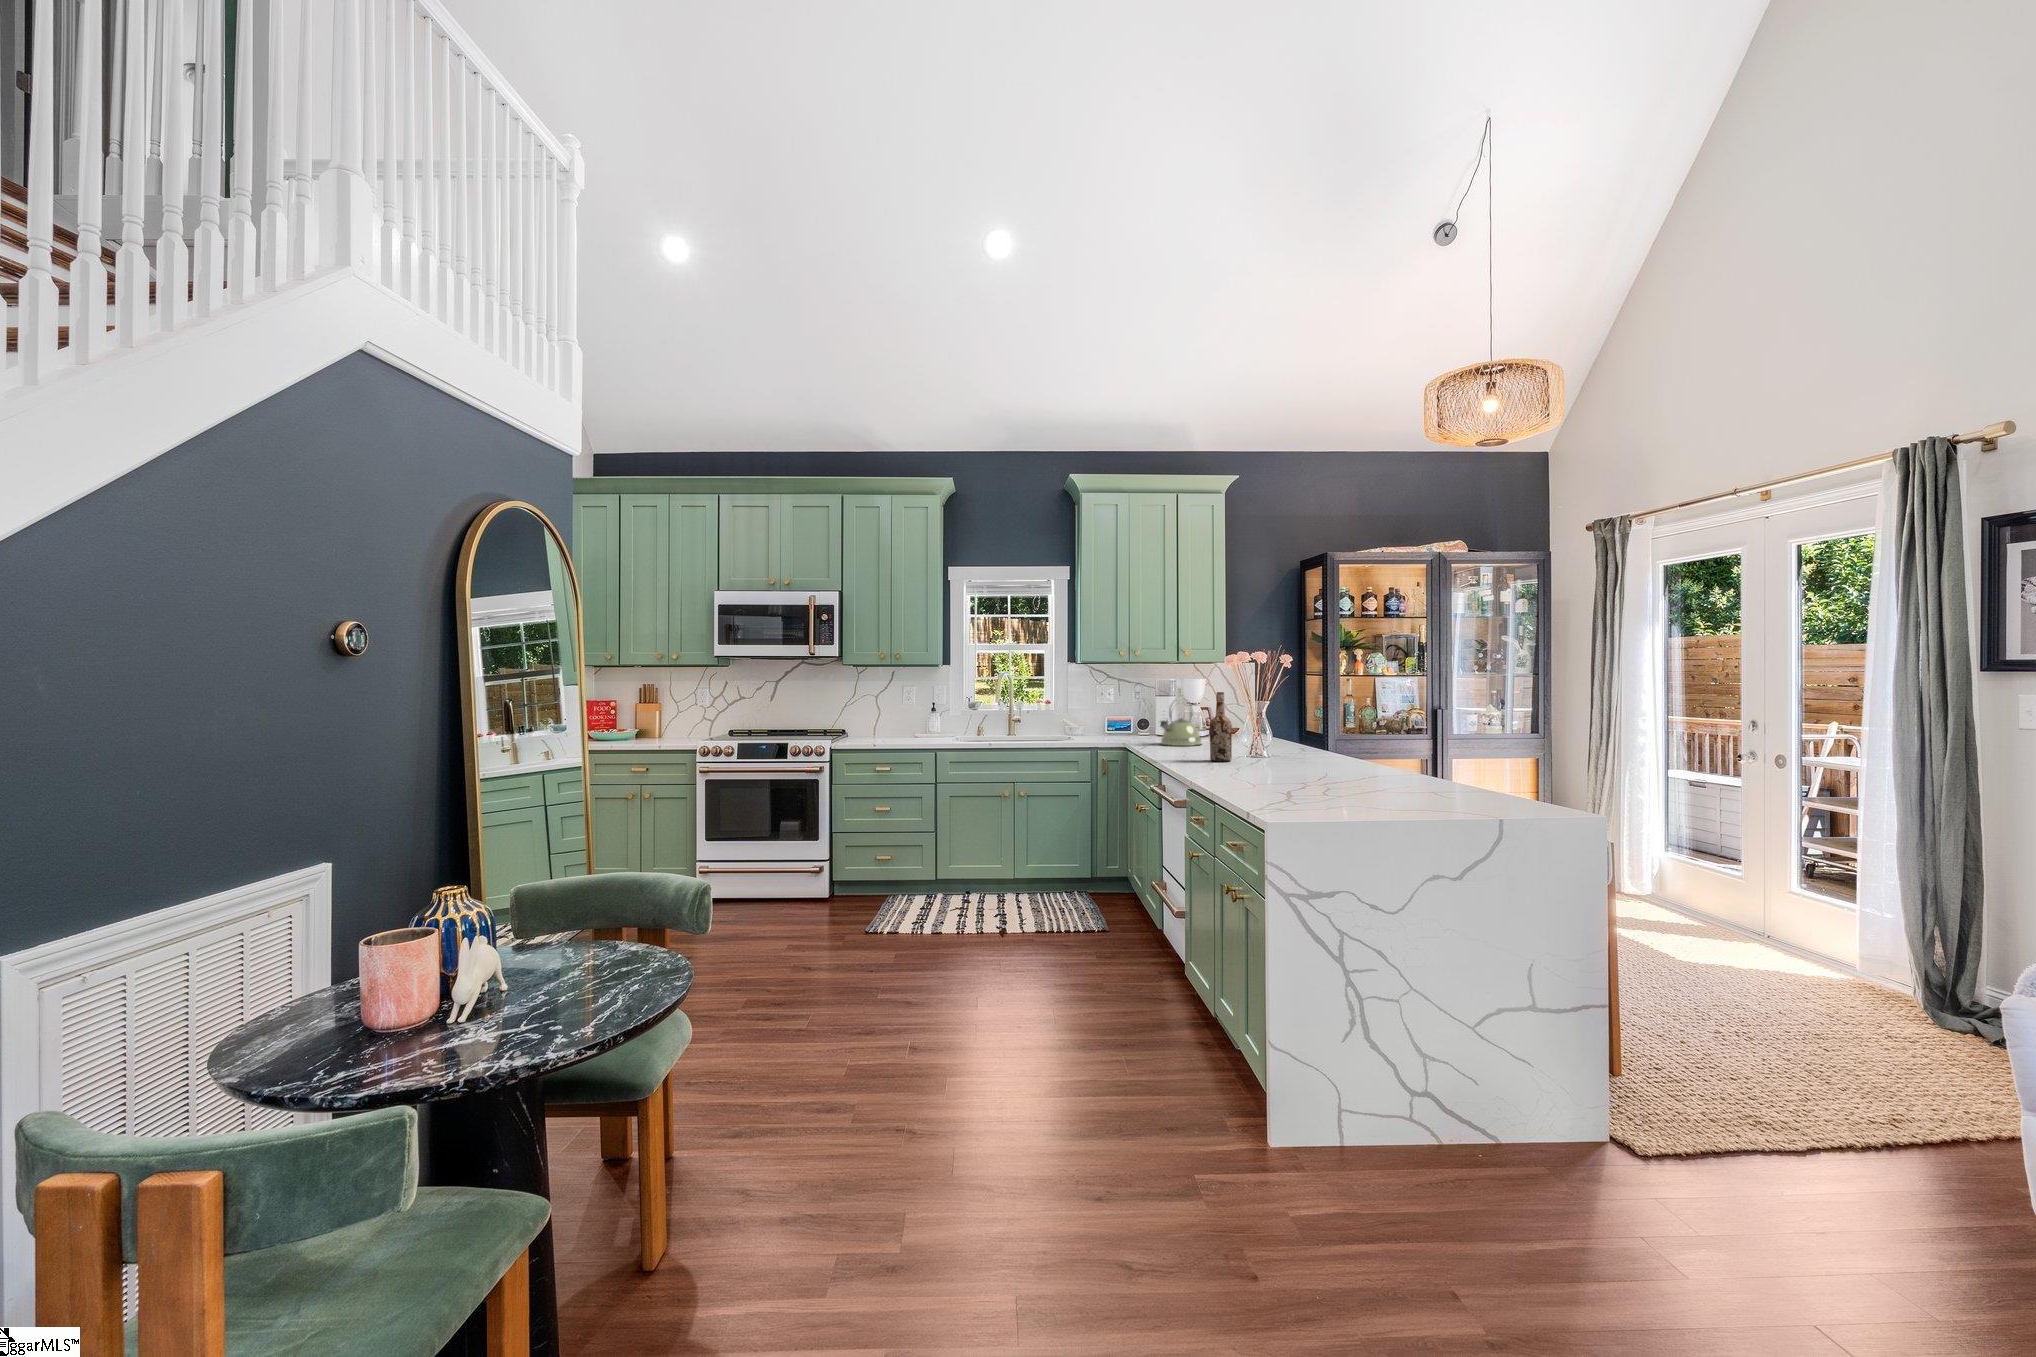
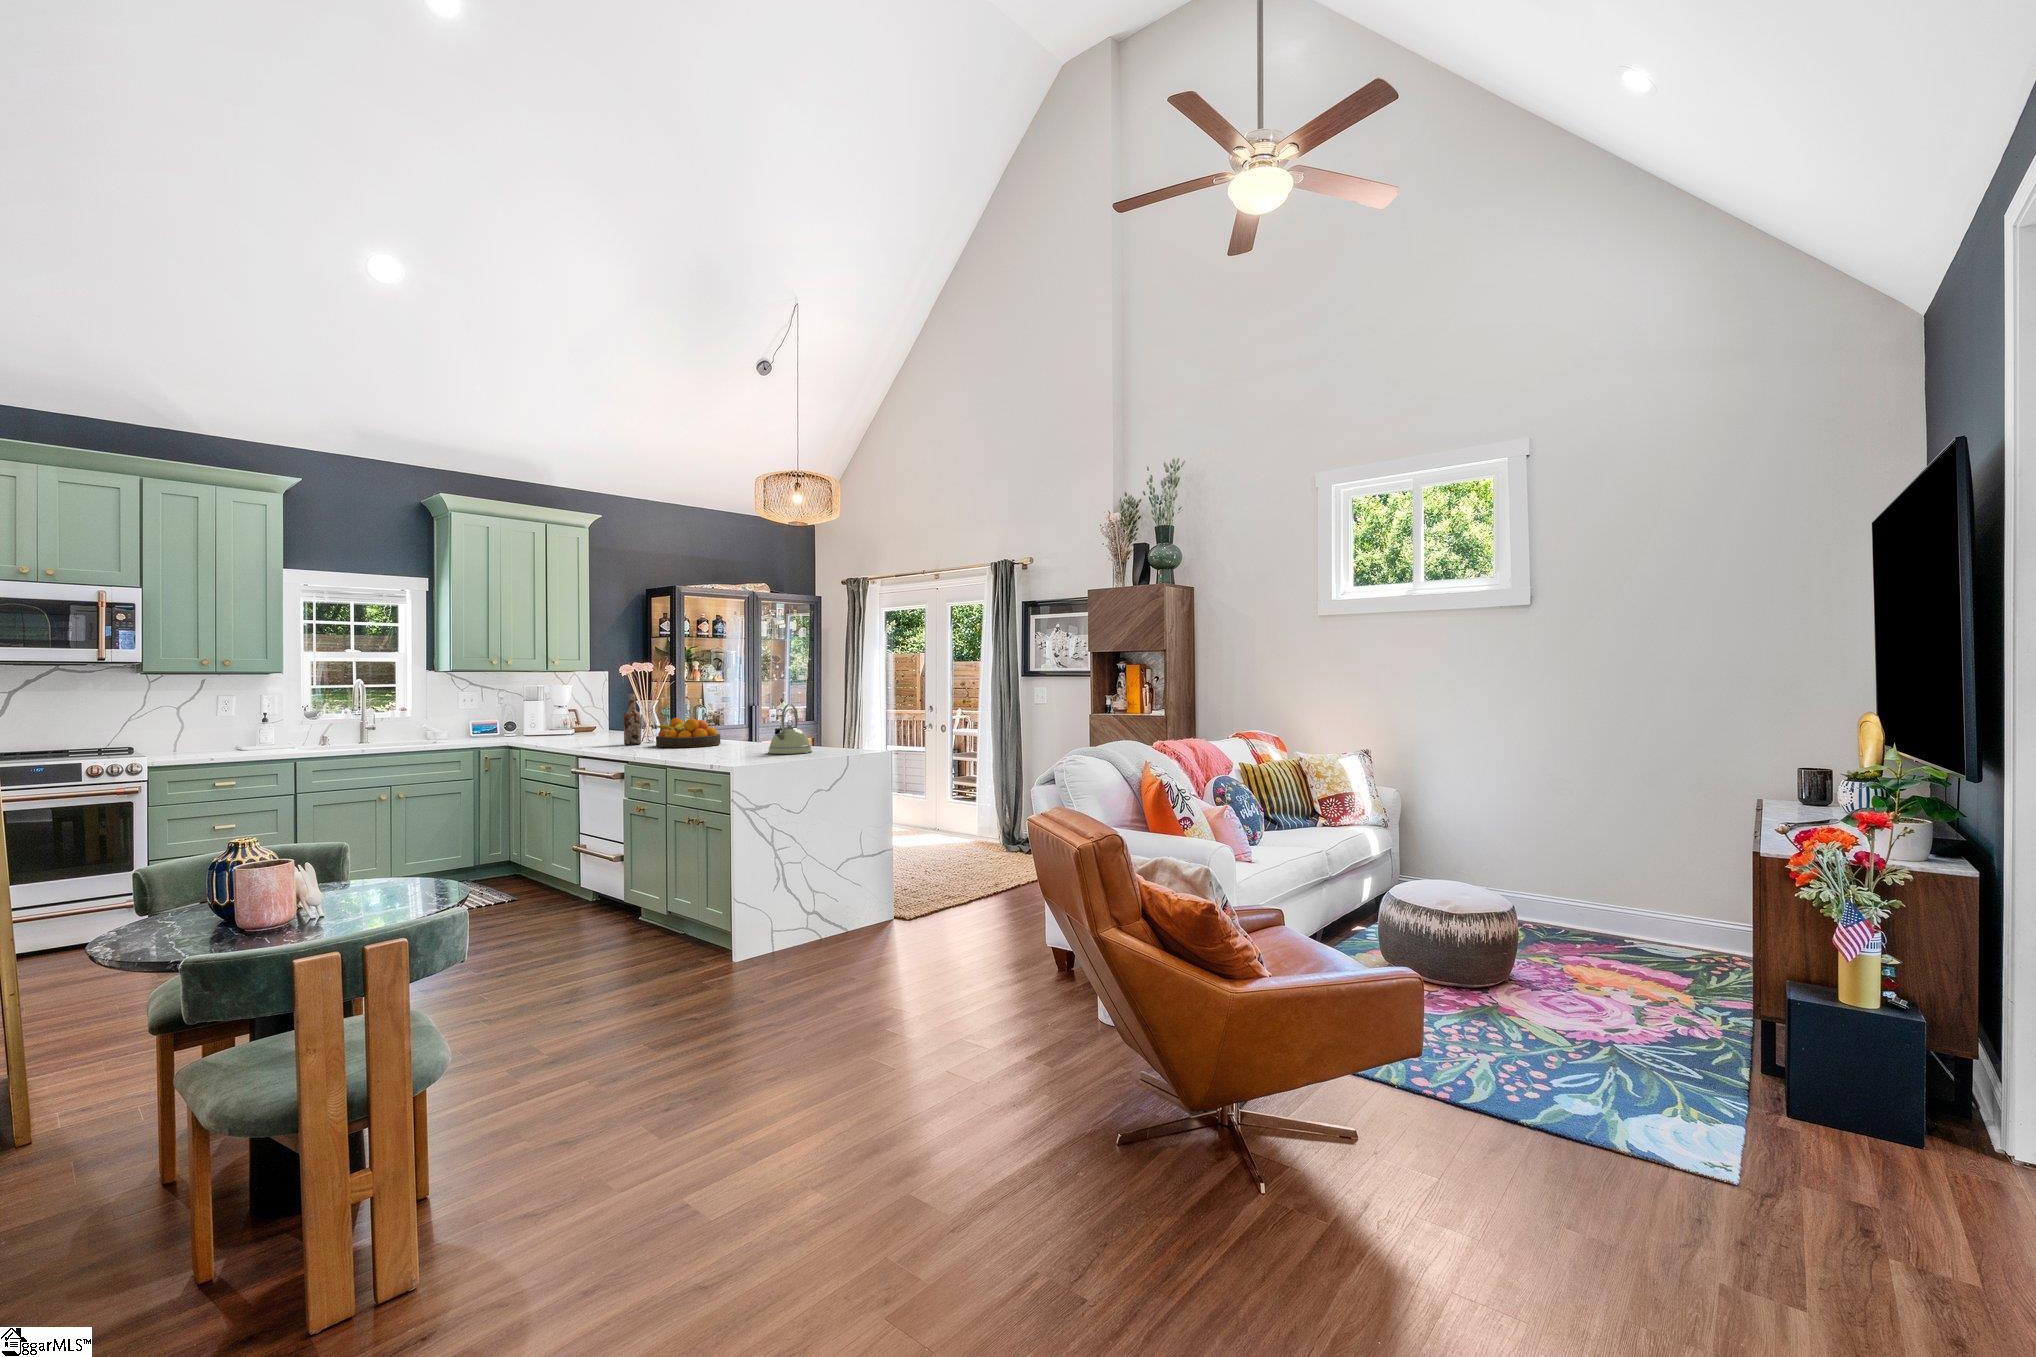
kettle: present [1160,704,1201,746] -> present [768,704,812,754]
fruit bowl: none [1238,729,1328,773] -> present [655,718,721,747]

